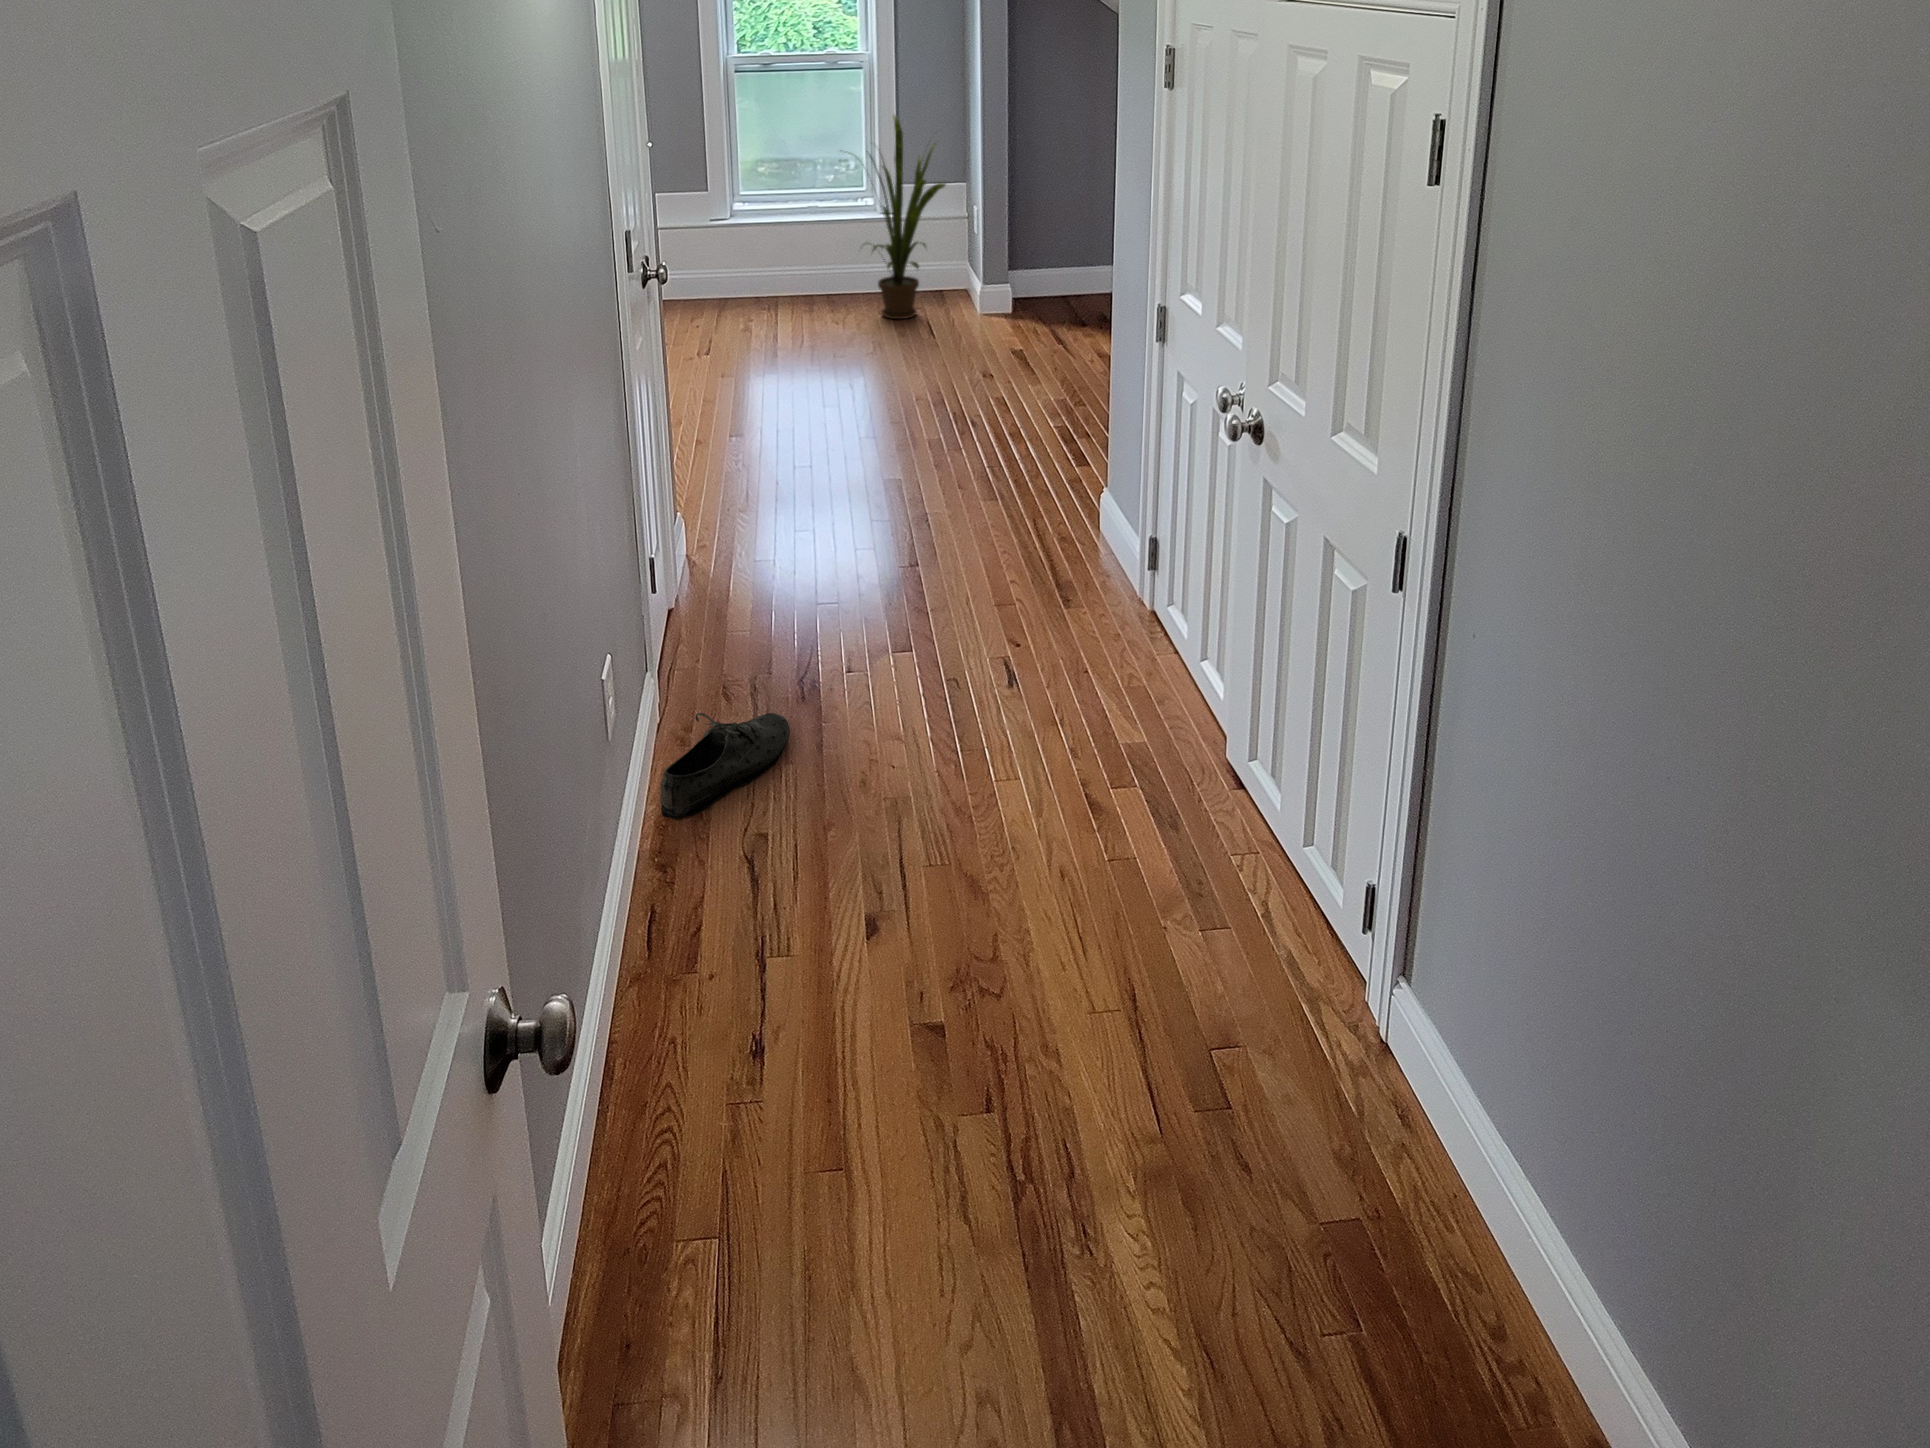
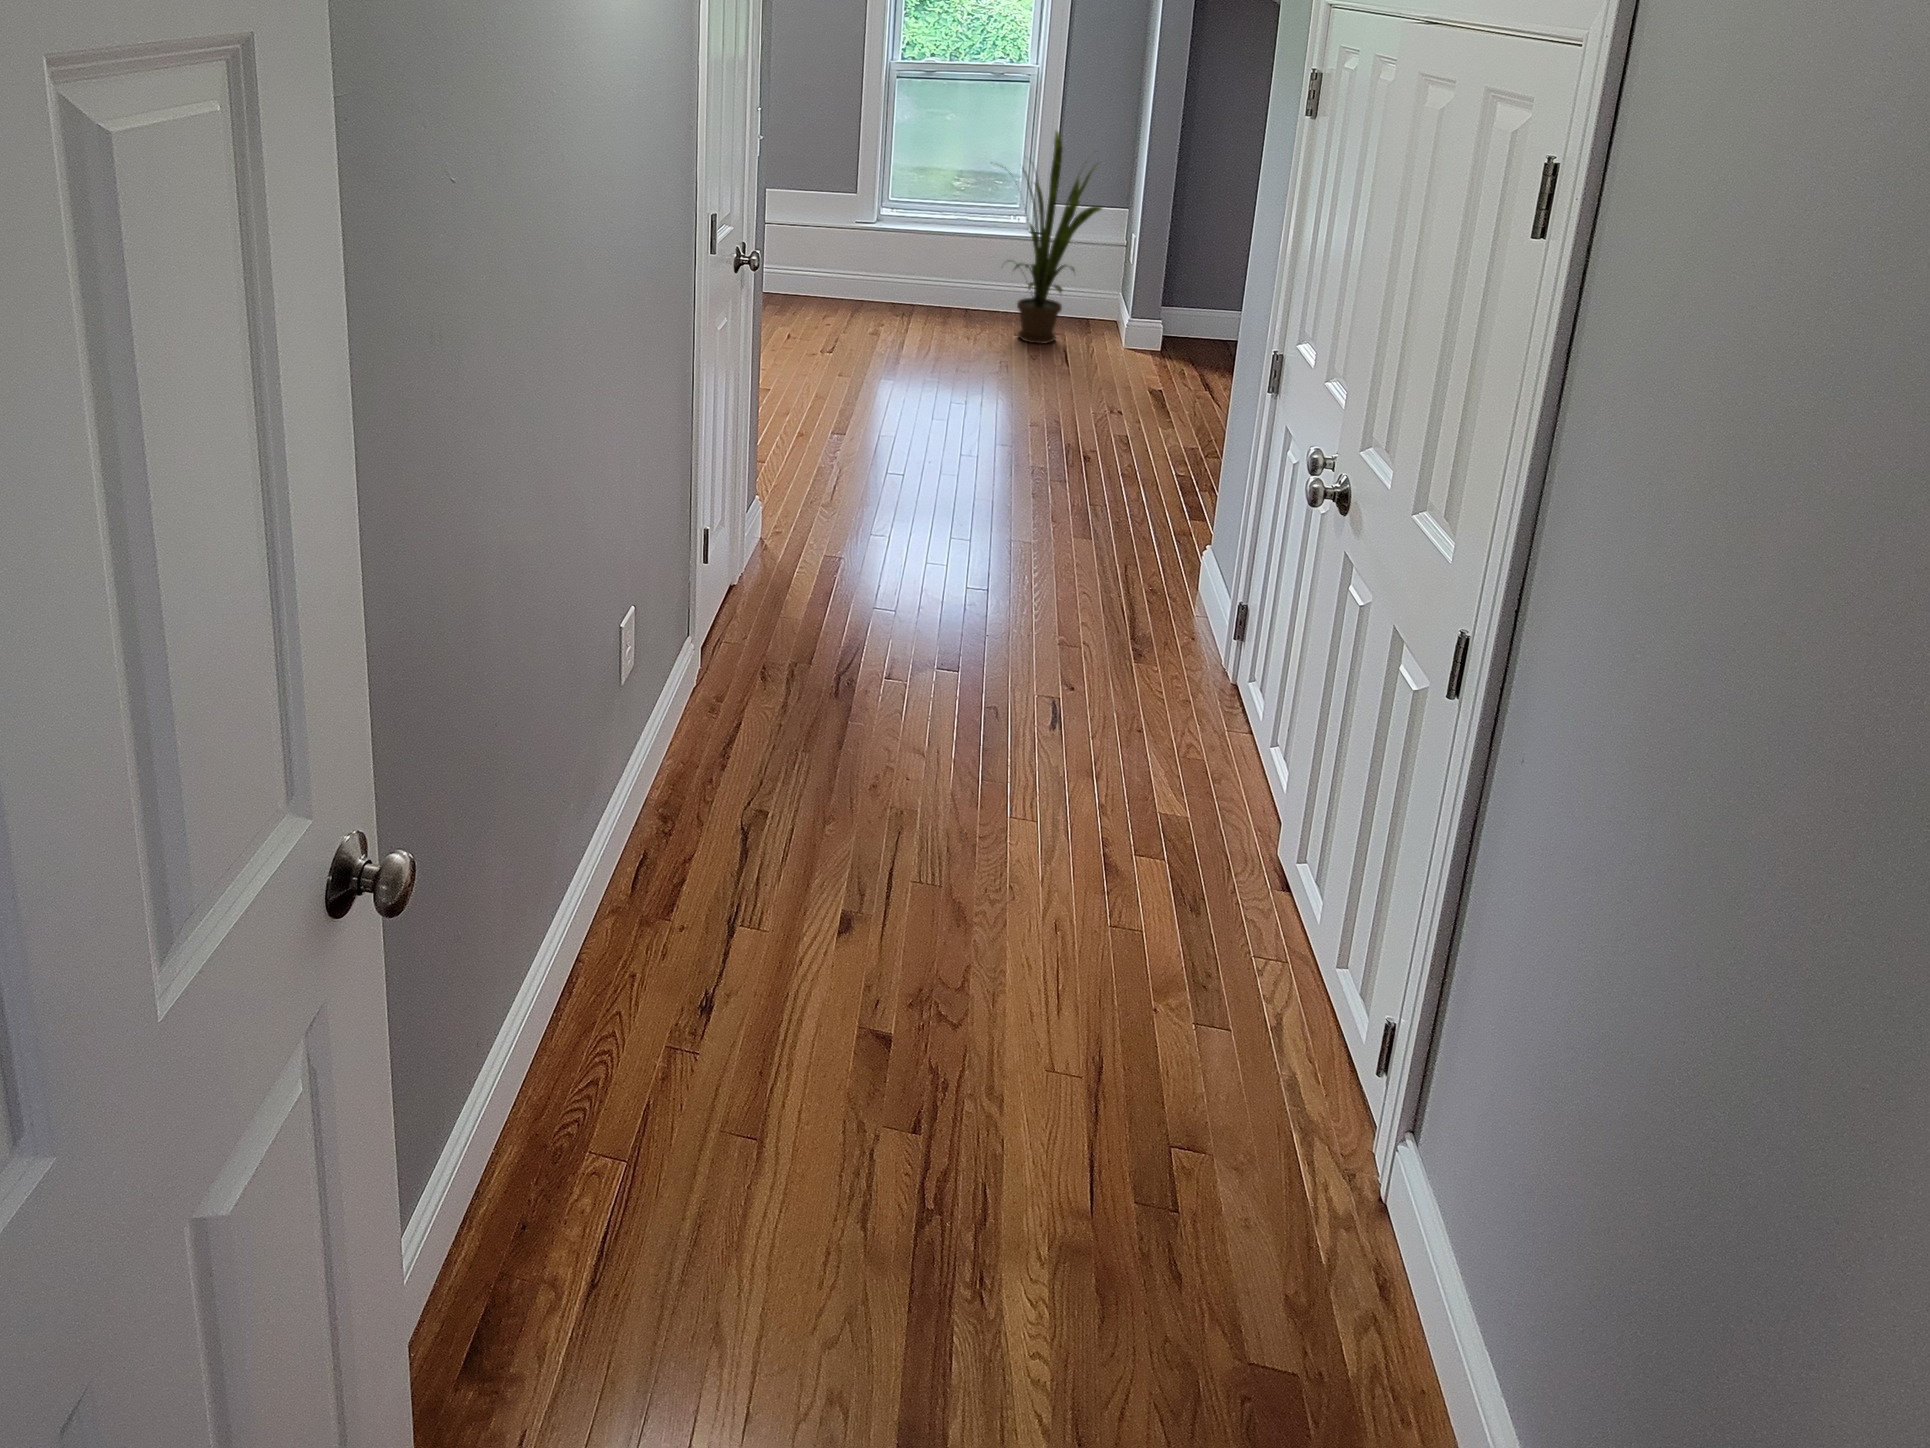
shoe: present [660,713,790,820] -> none [674,686,813,782]

